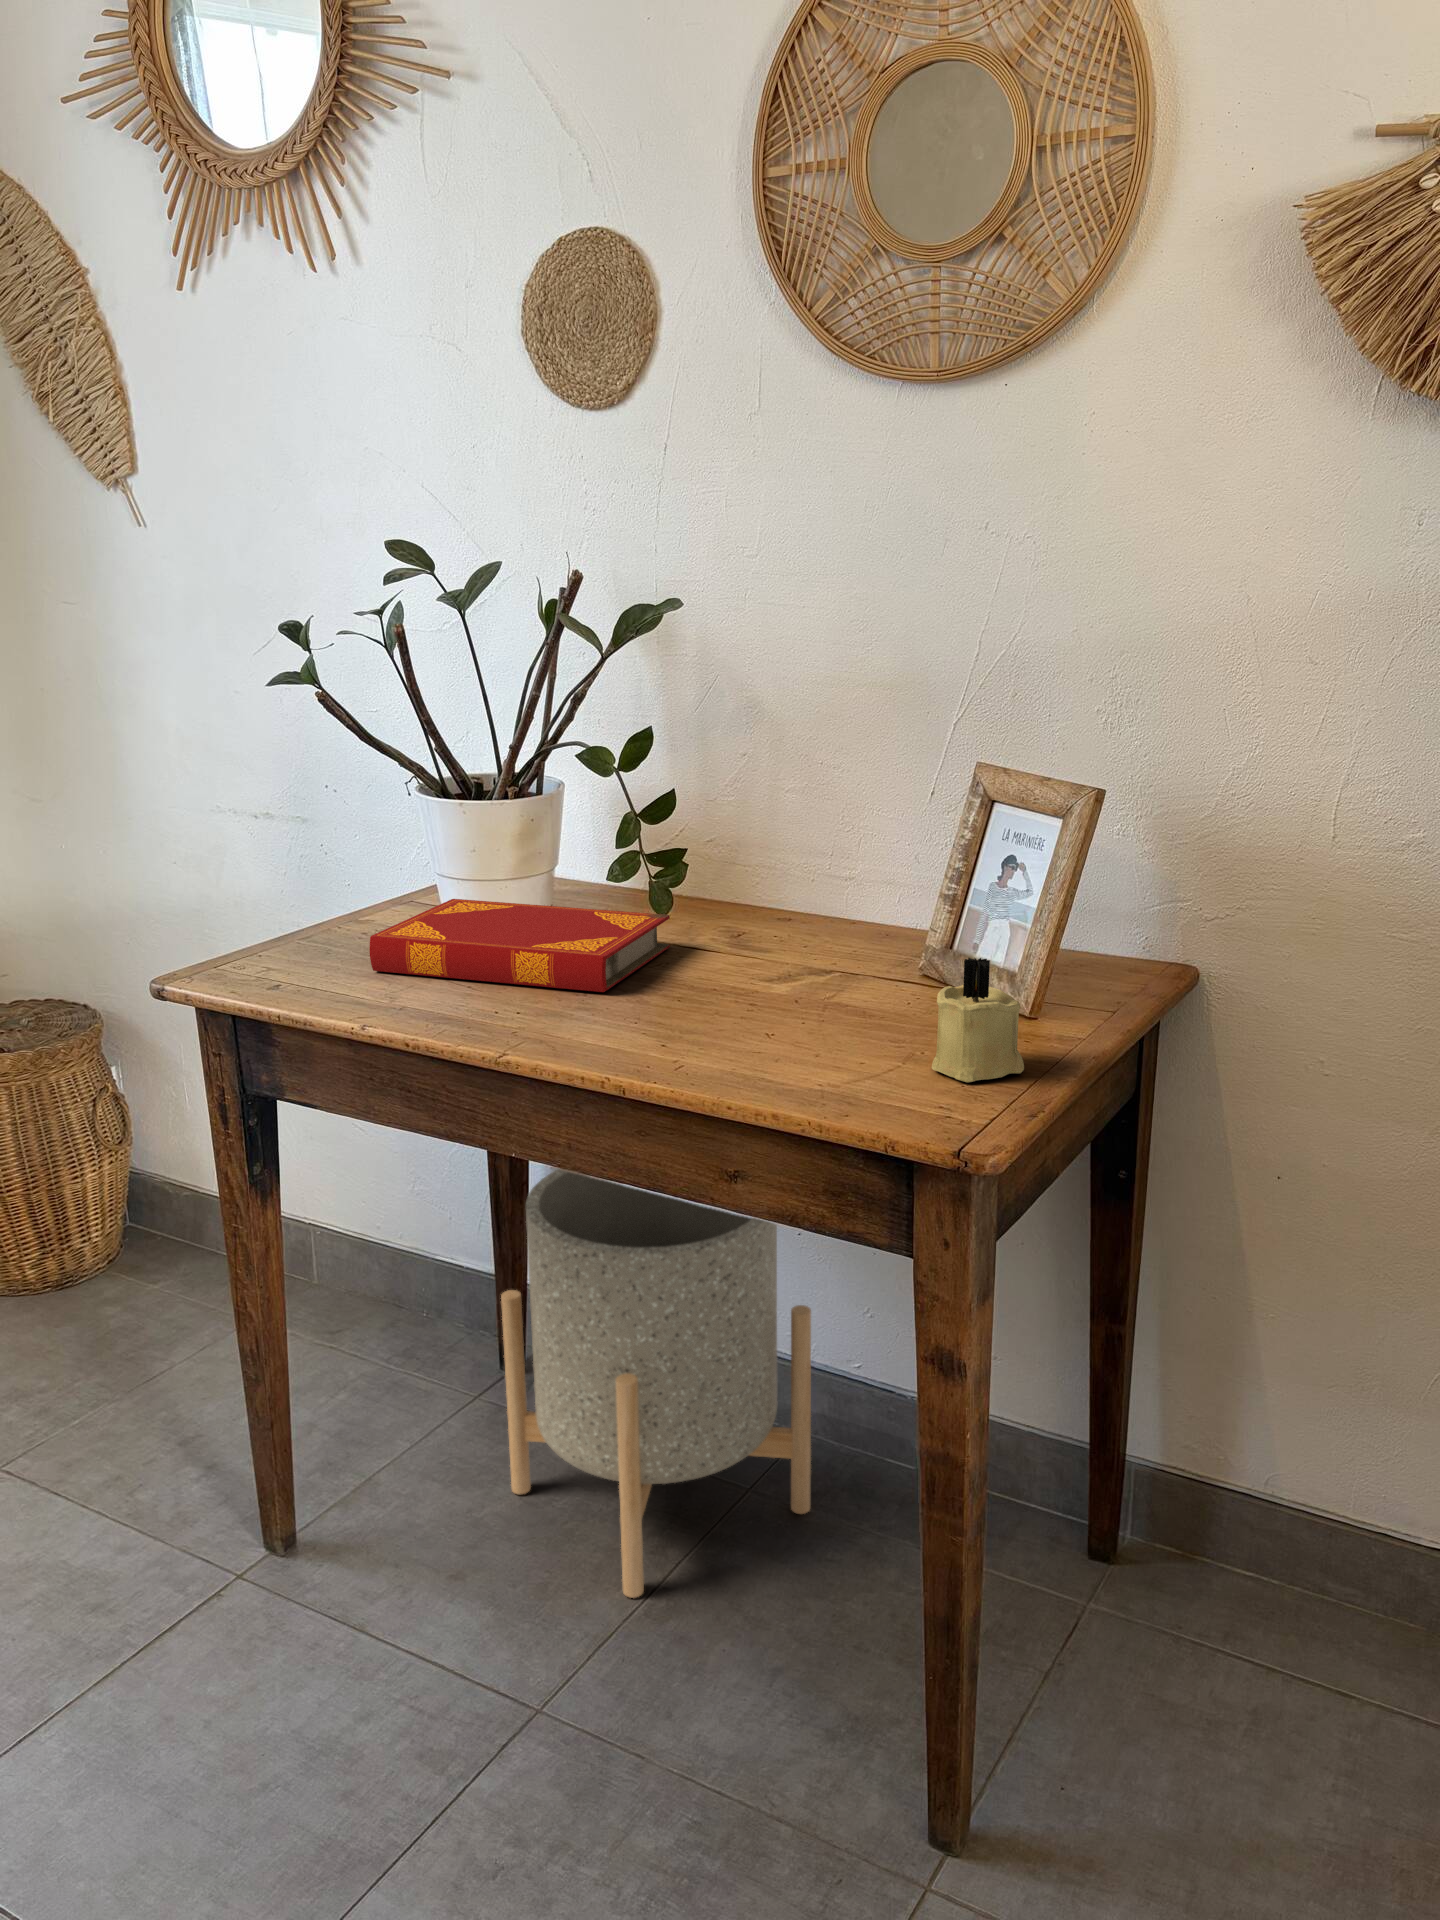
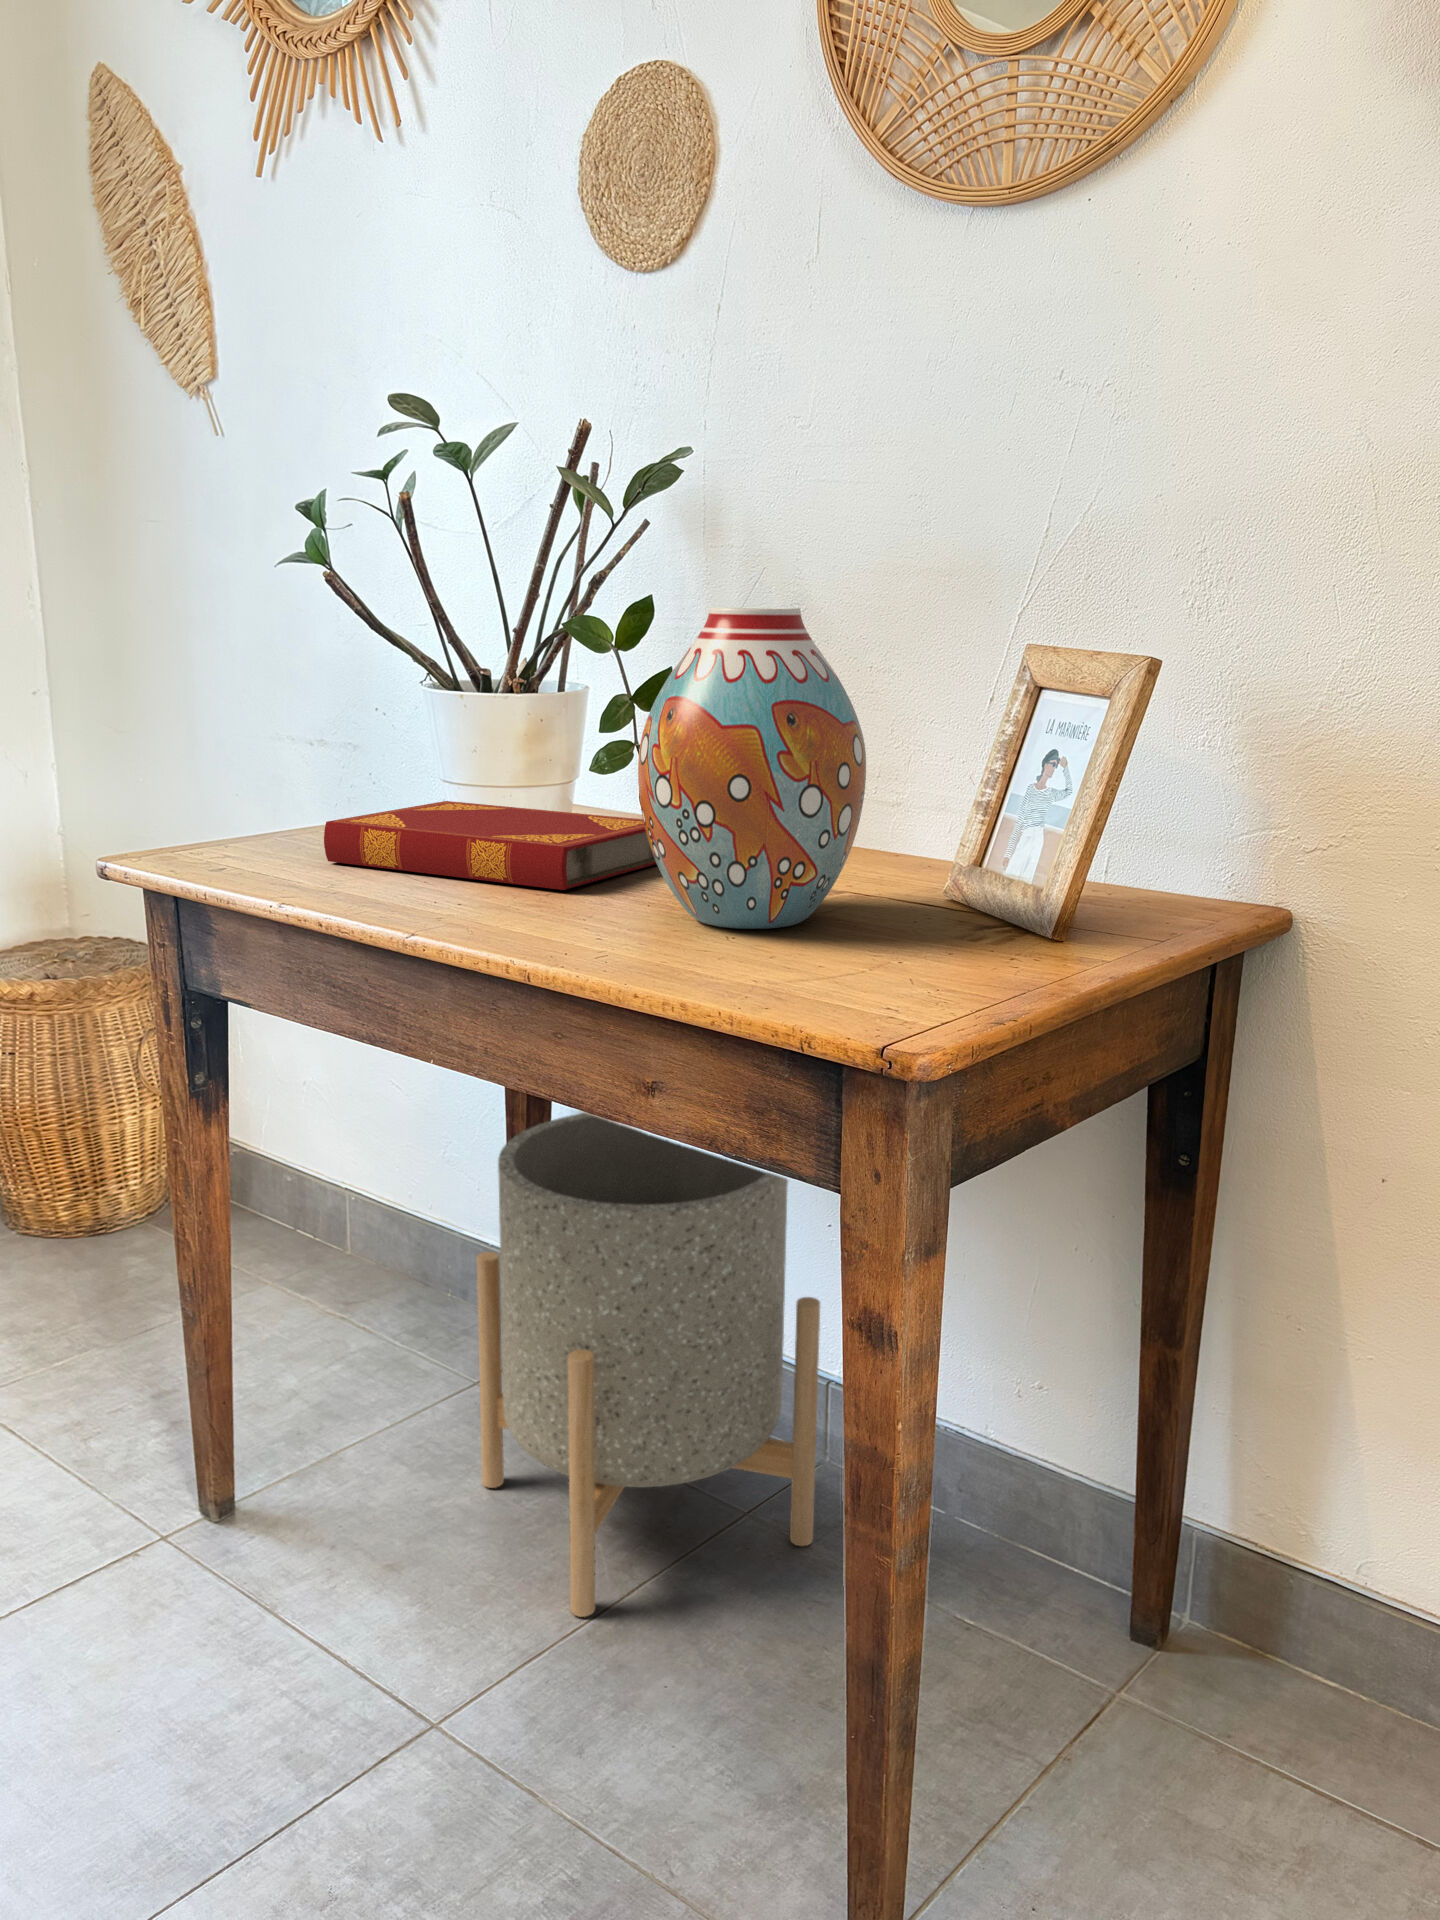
vase: none [682,757,871,1027] -> present [638,607,866,929]
candle: present [932,958,1024,1082] -> none [901,835,1019,989]

